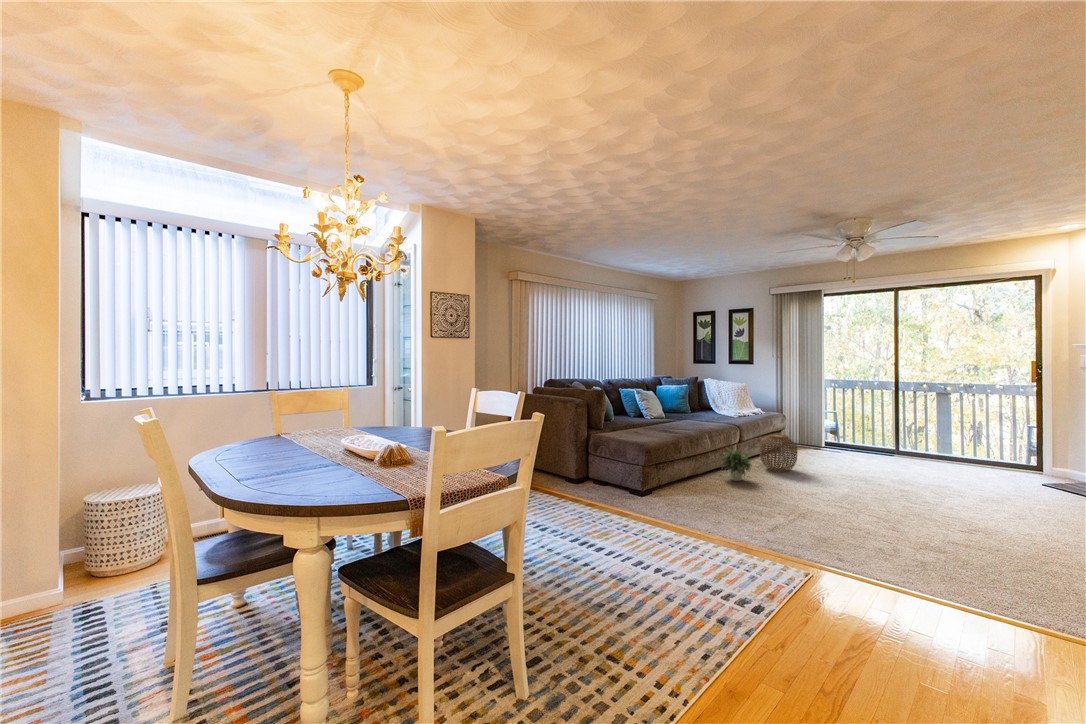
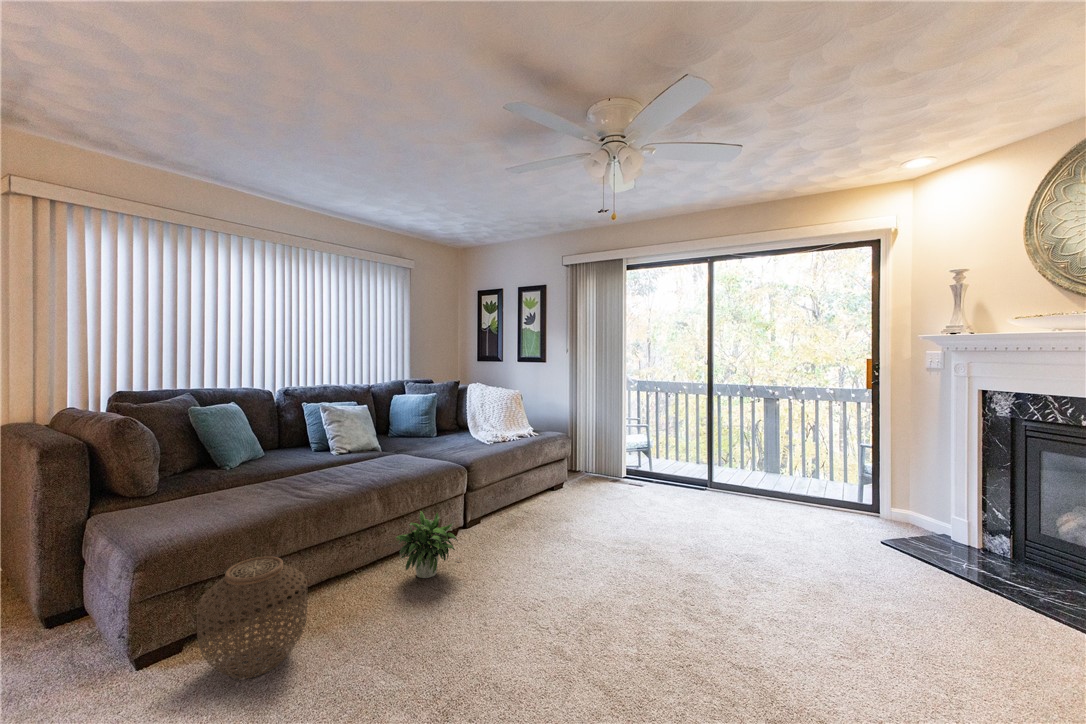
woven basket: present [760,434,797,472] -> present [197,556,307,679]

